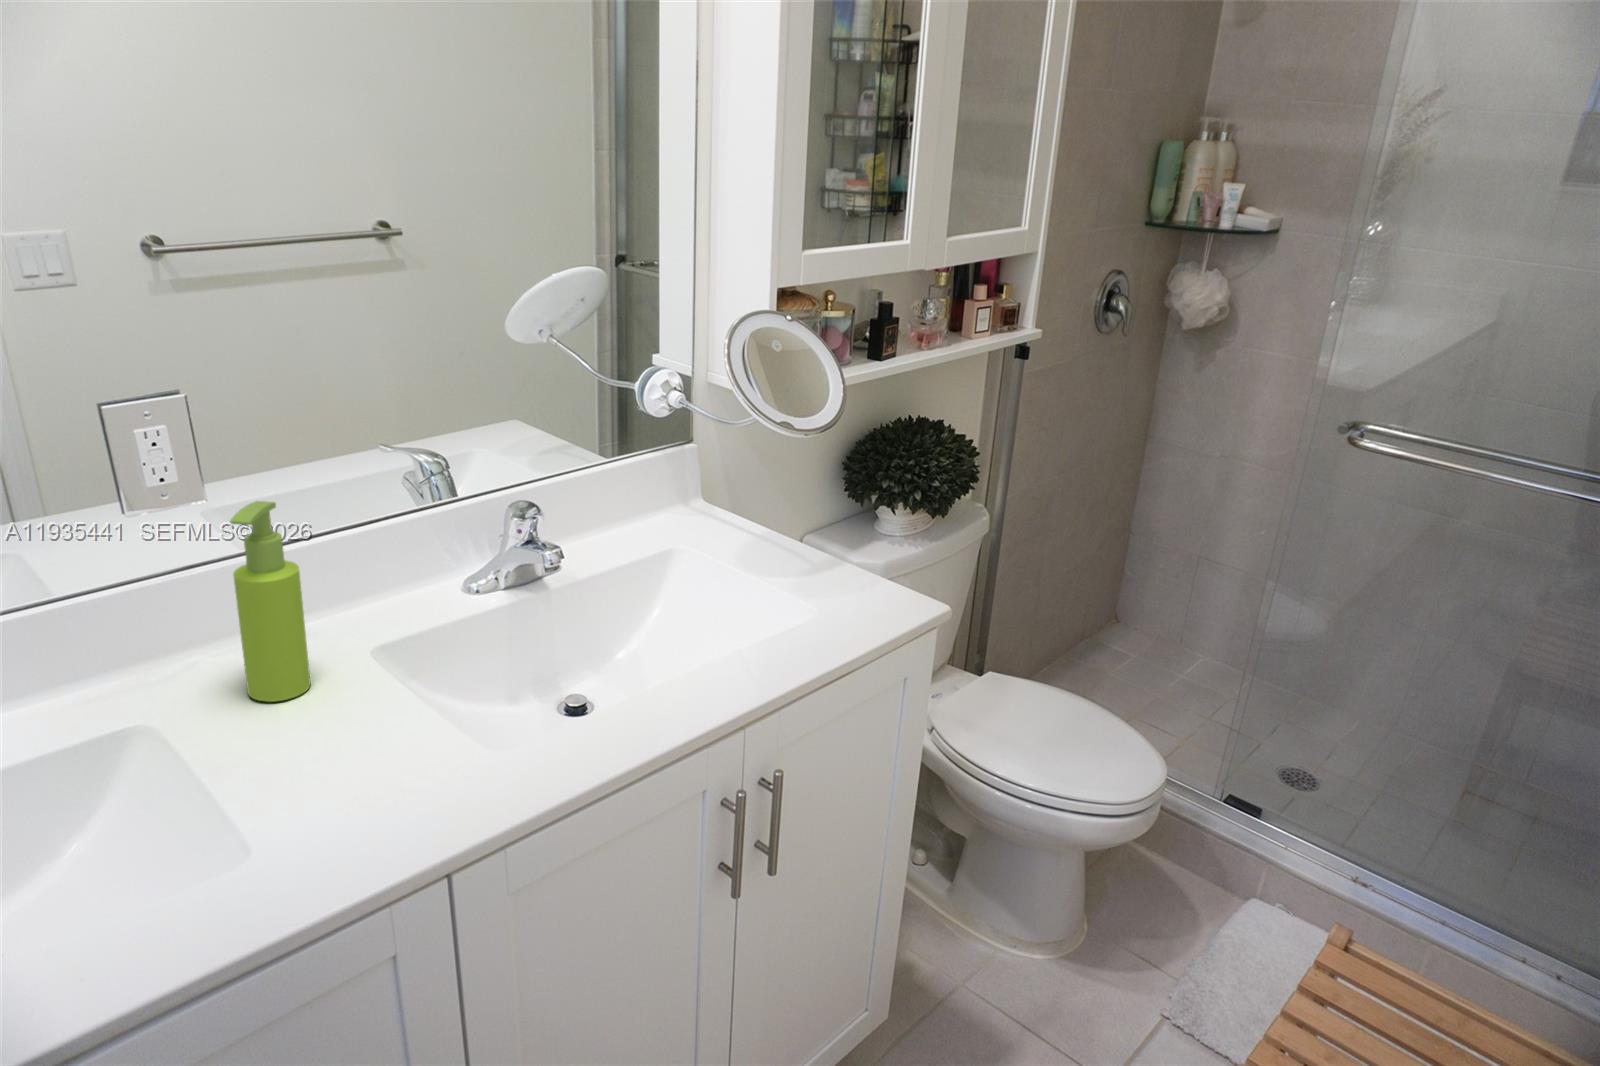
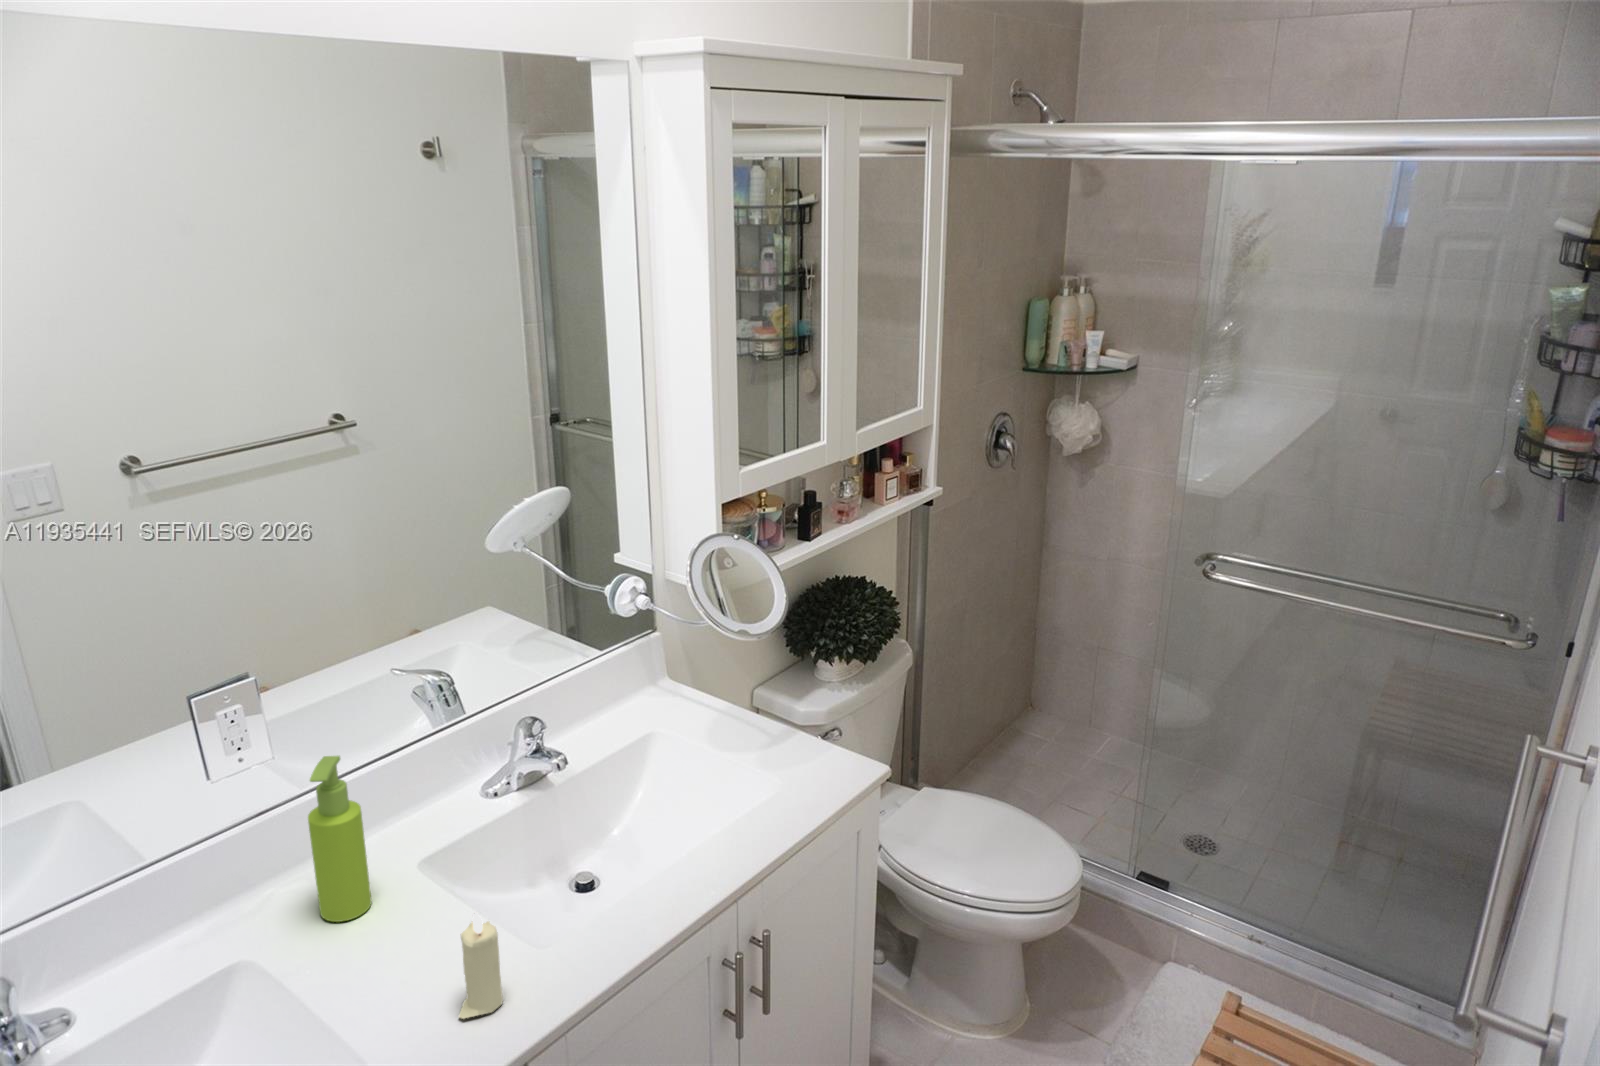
candle: none [372,686,431,817] -> present [459,913,503,1019]

